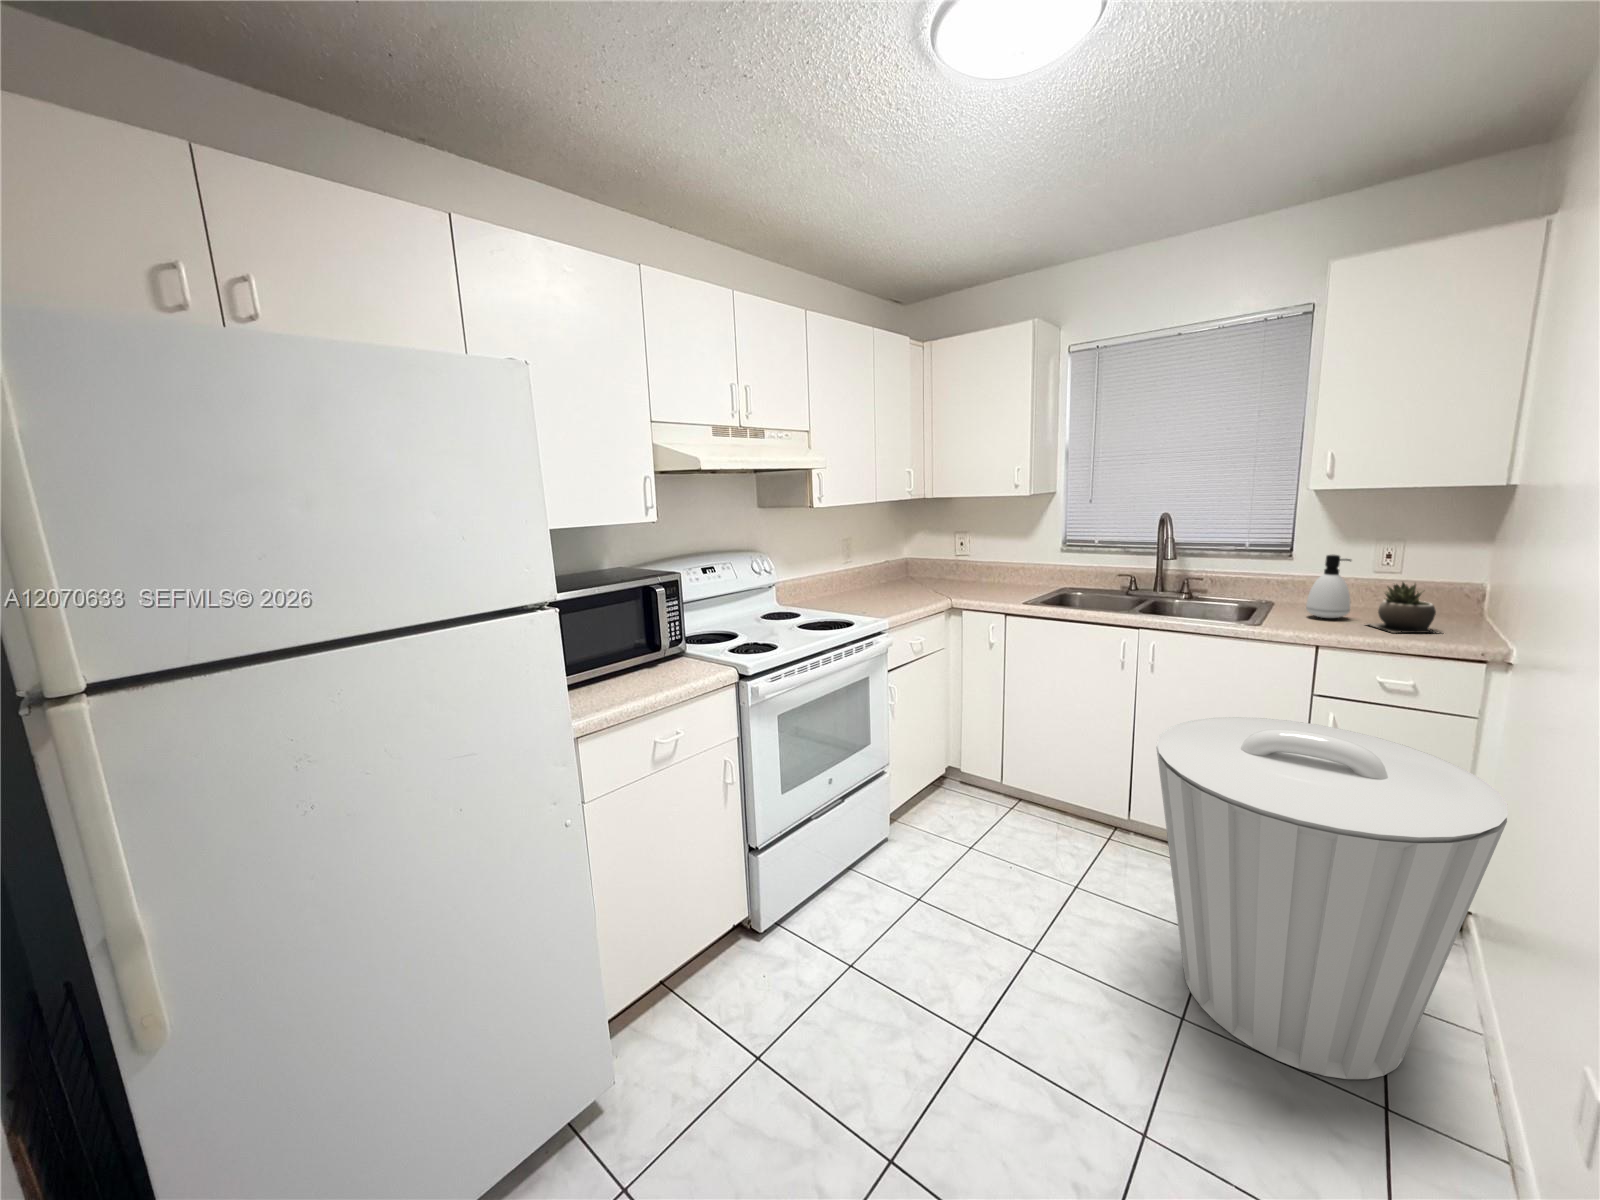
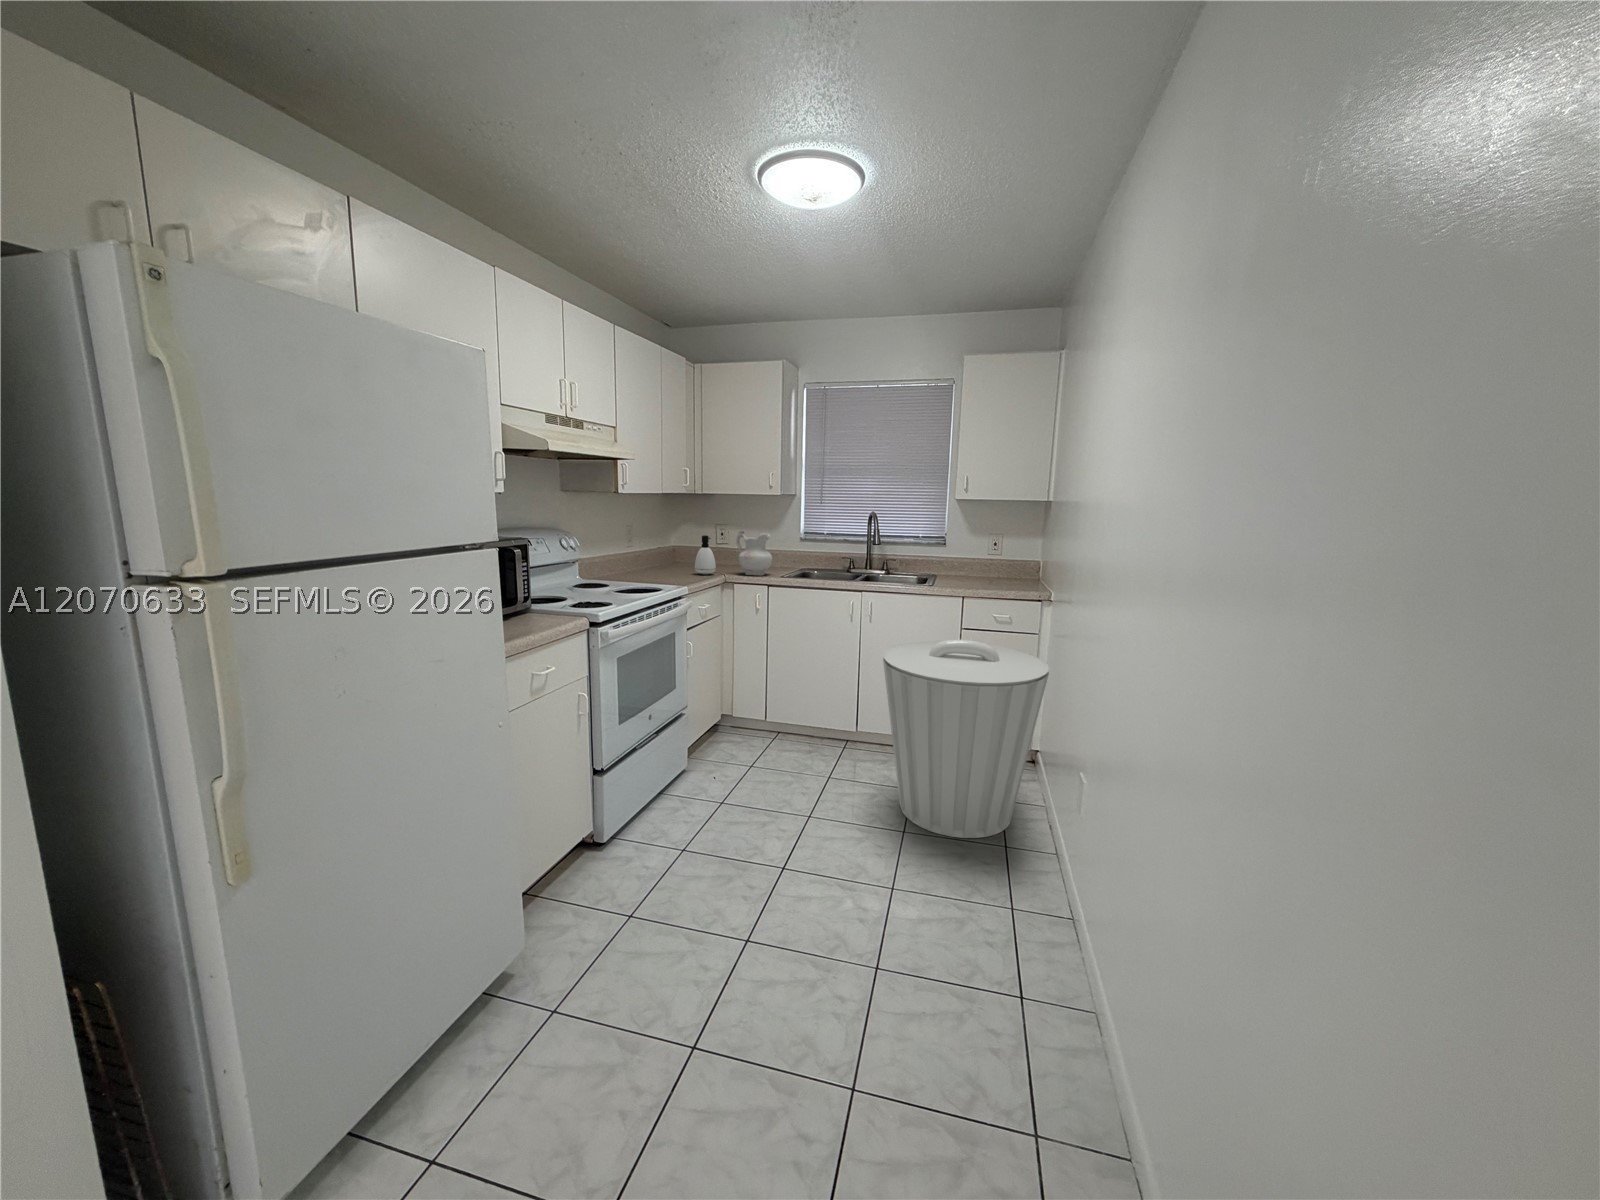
ceramic pitcher: none [969,542,1015,599] -> present [736,531,772,576]
soap dispenser: present [1306,555,1351,618] -> present [695,535,716,574]
succulent plant: present [1368,582,1439,633] -> none [984,557,1022,587]

